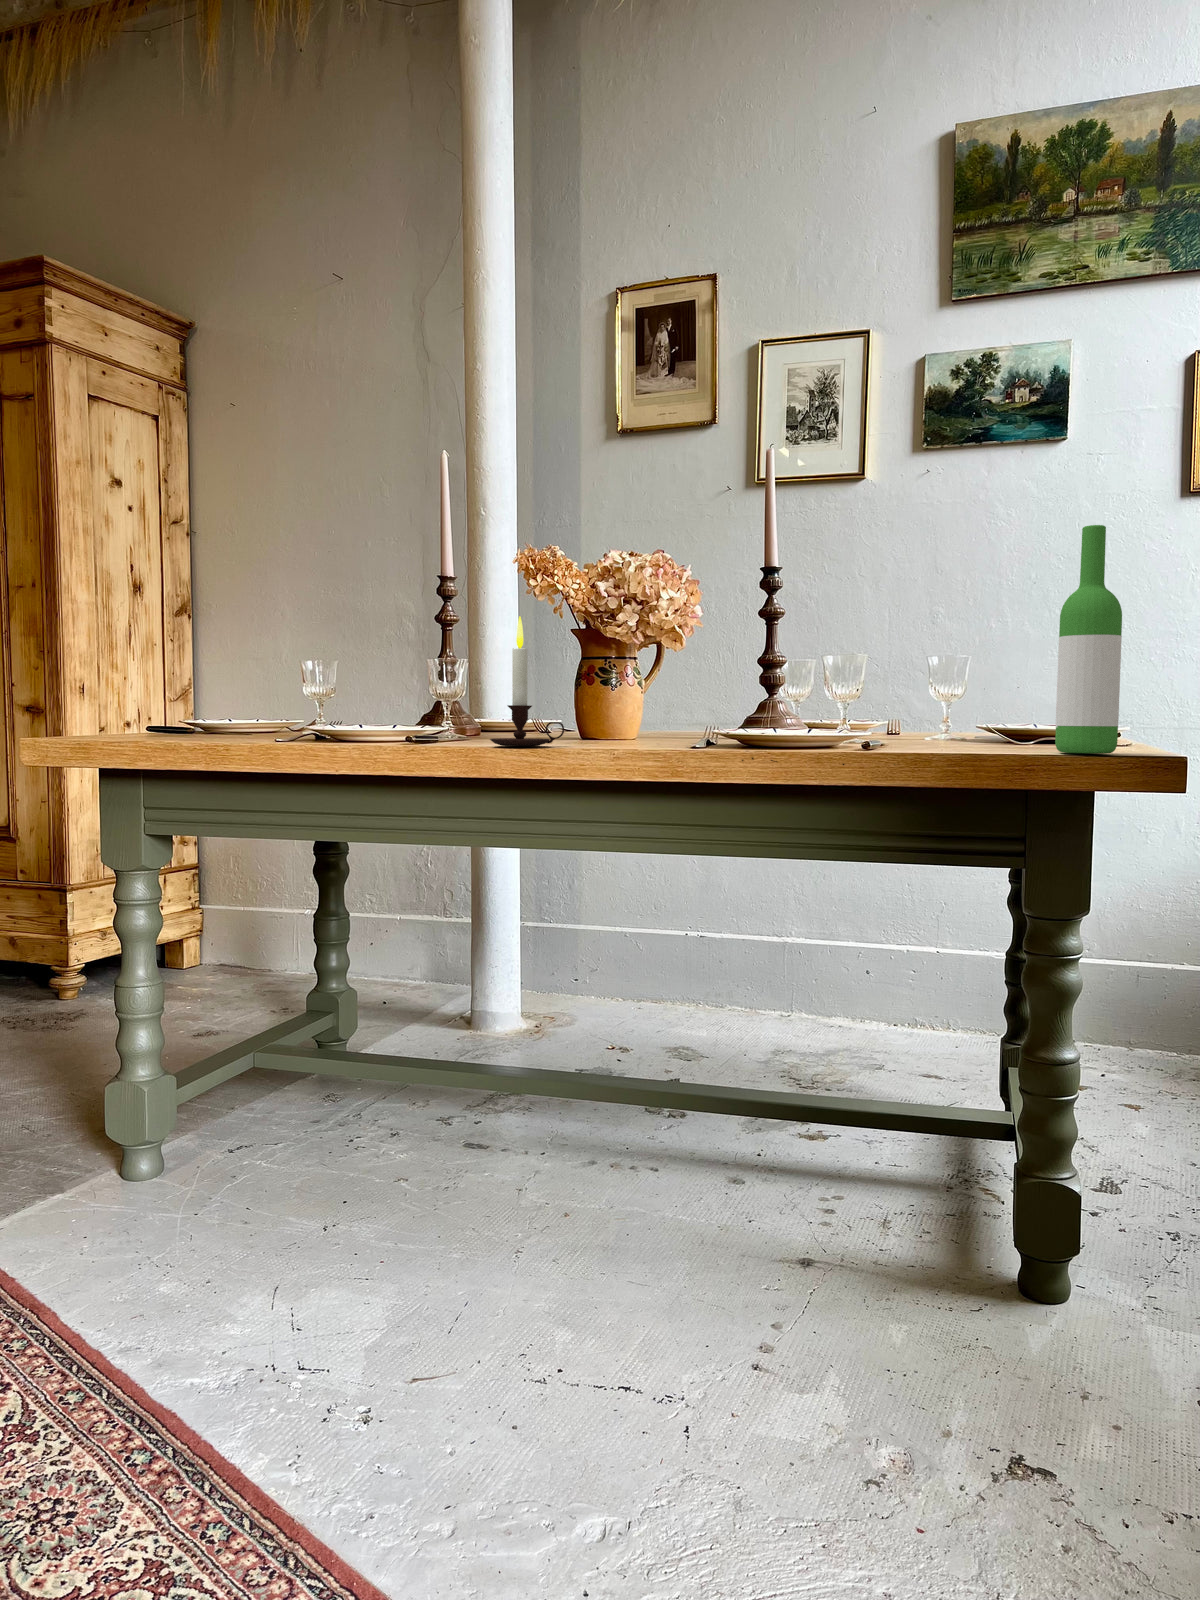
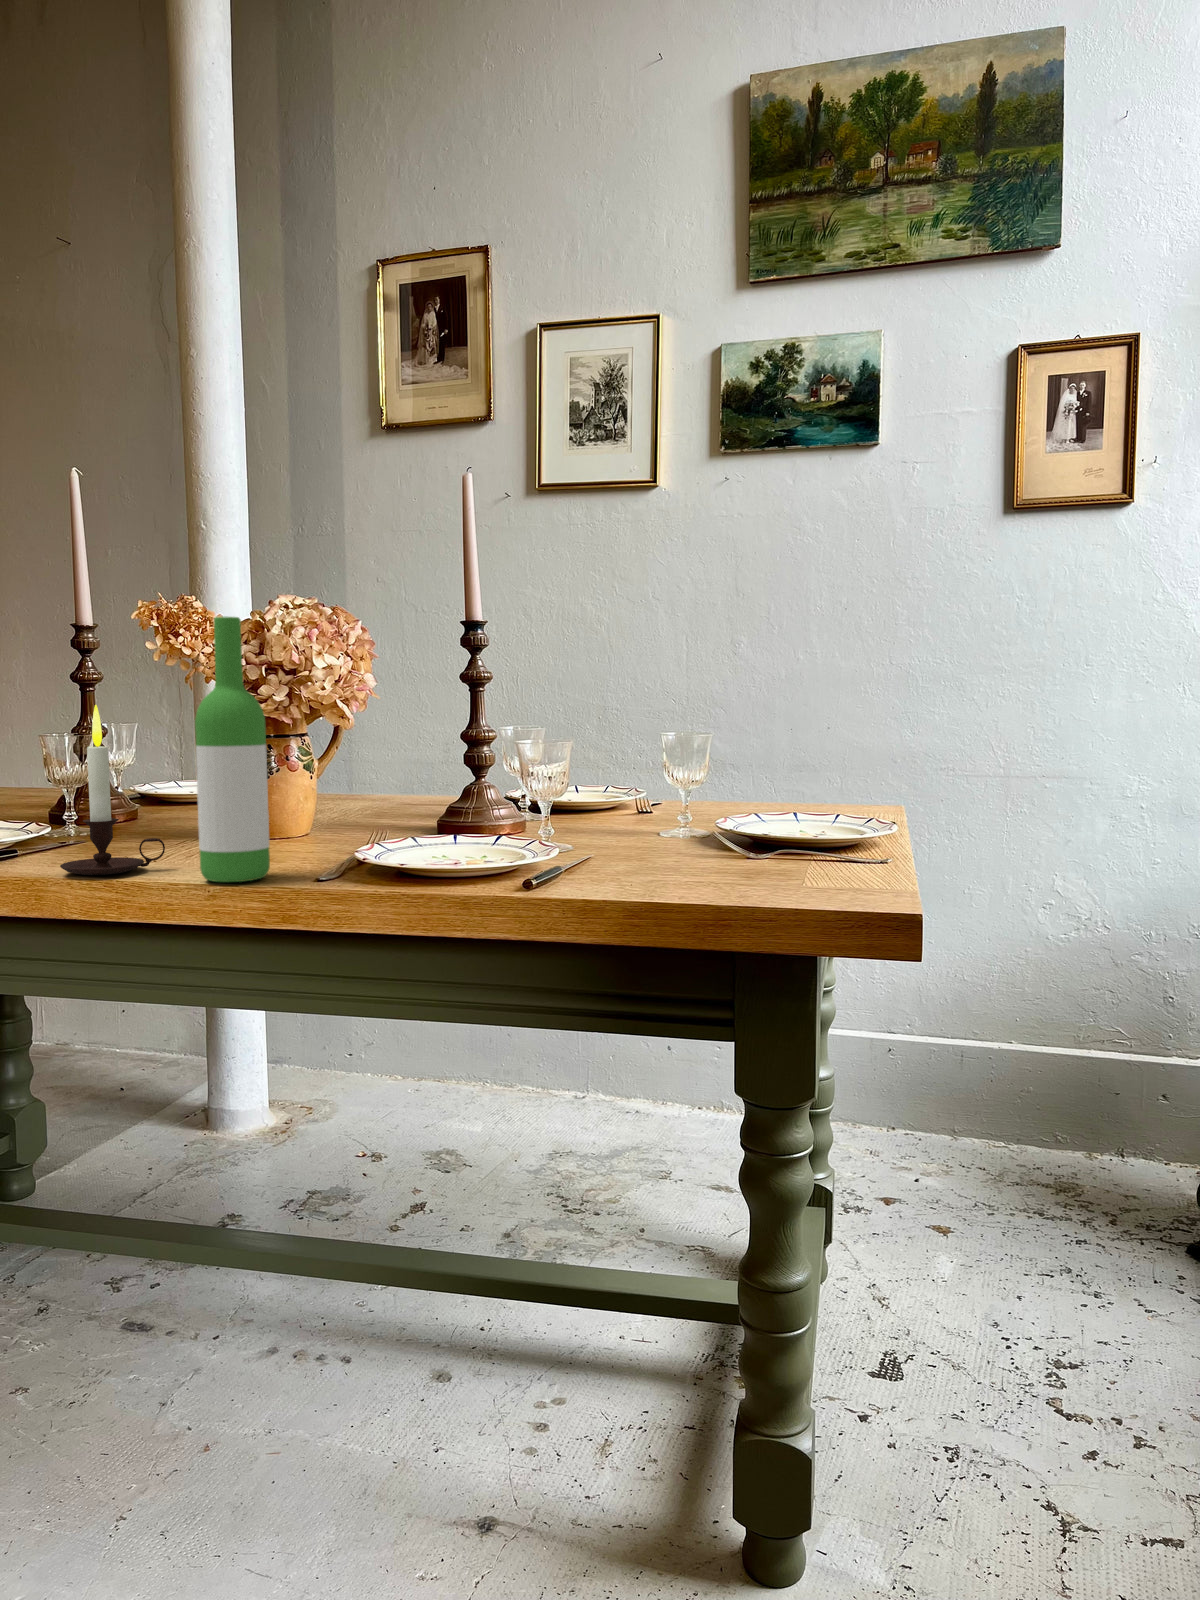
wine bottle: present [1055,525,1122,753] -> present [195,617,270,882]

